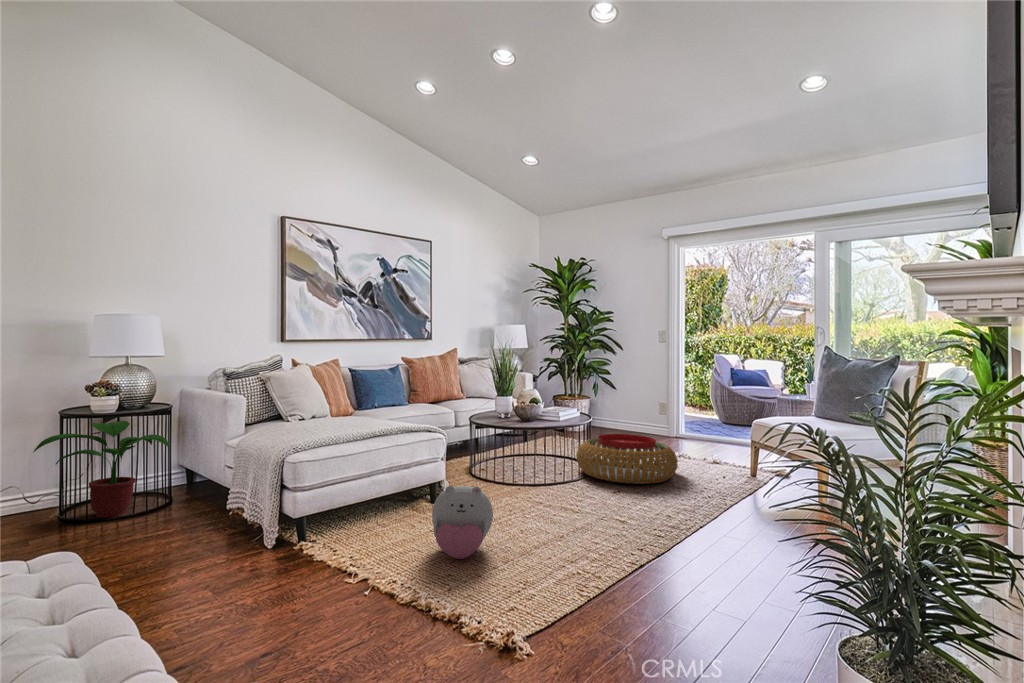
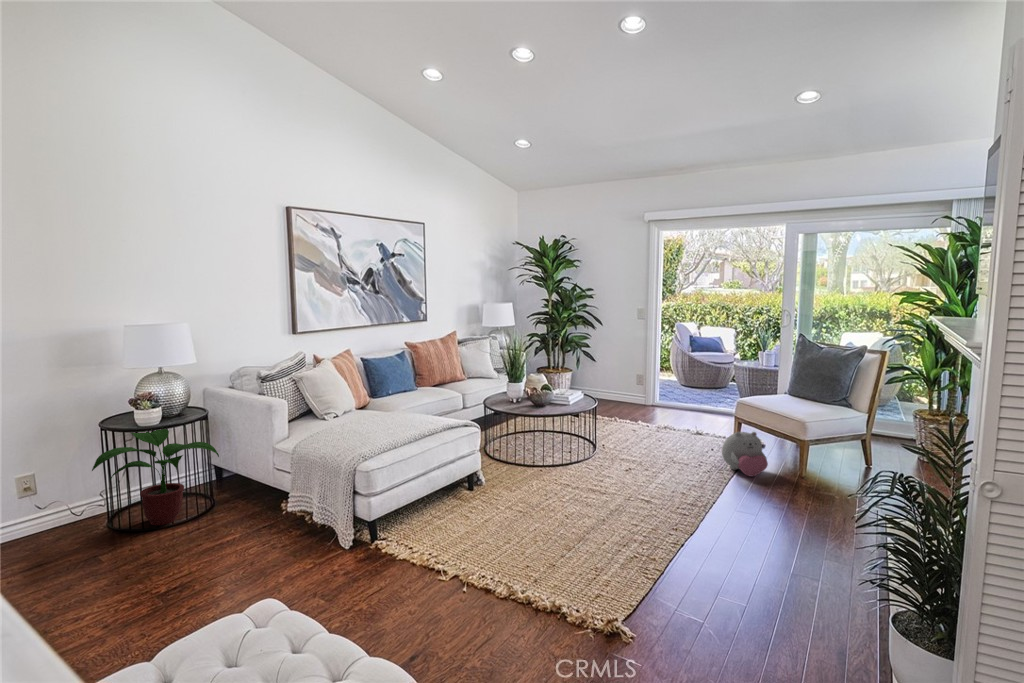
pouf: present [577,434,678,484] -> none [584,415,674,462]
plush toy: present [432,486,493,559] -> present [722,432,768,476]

